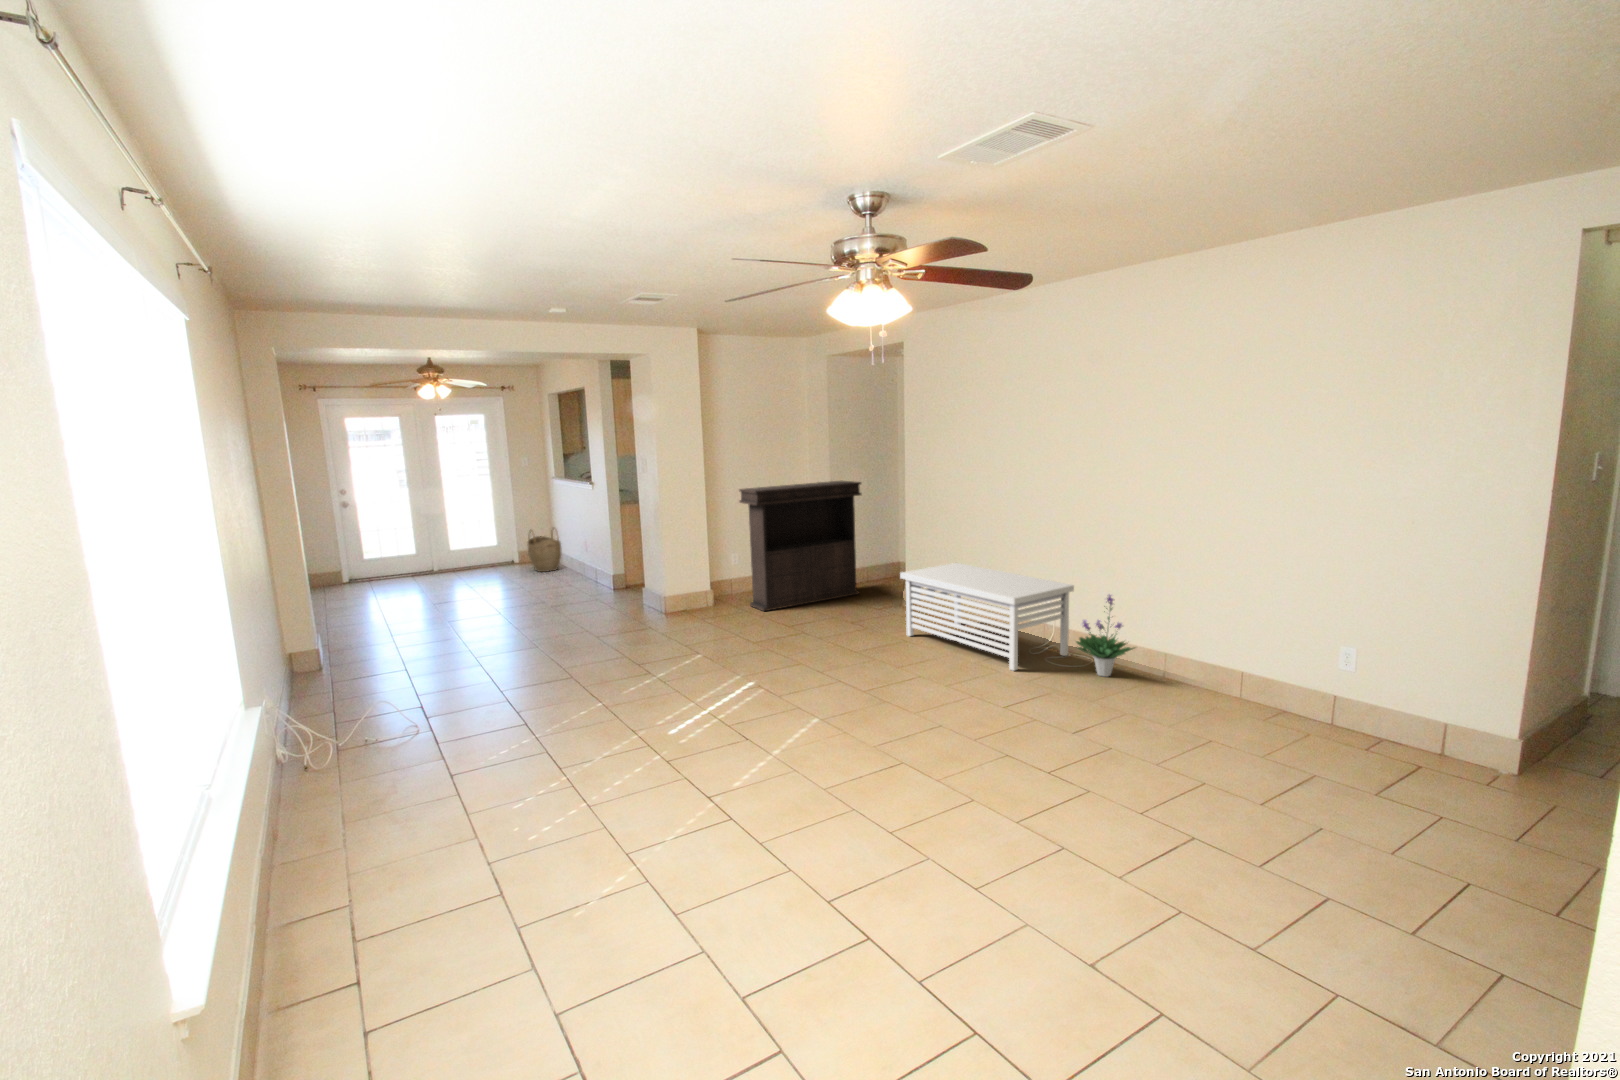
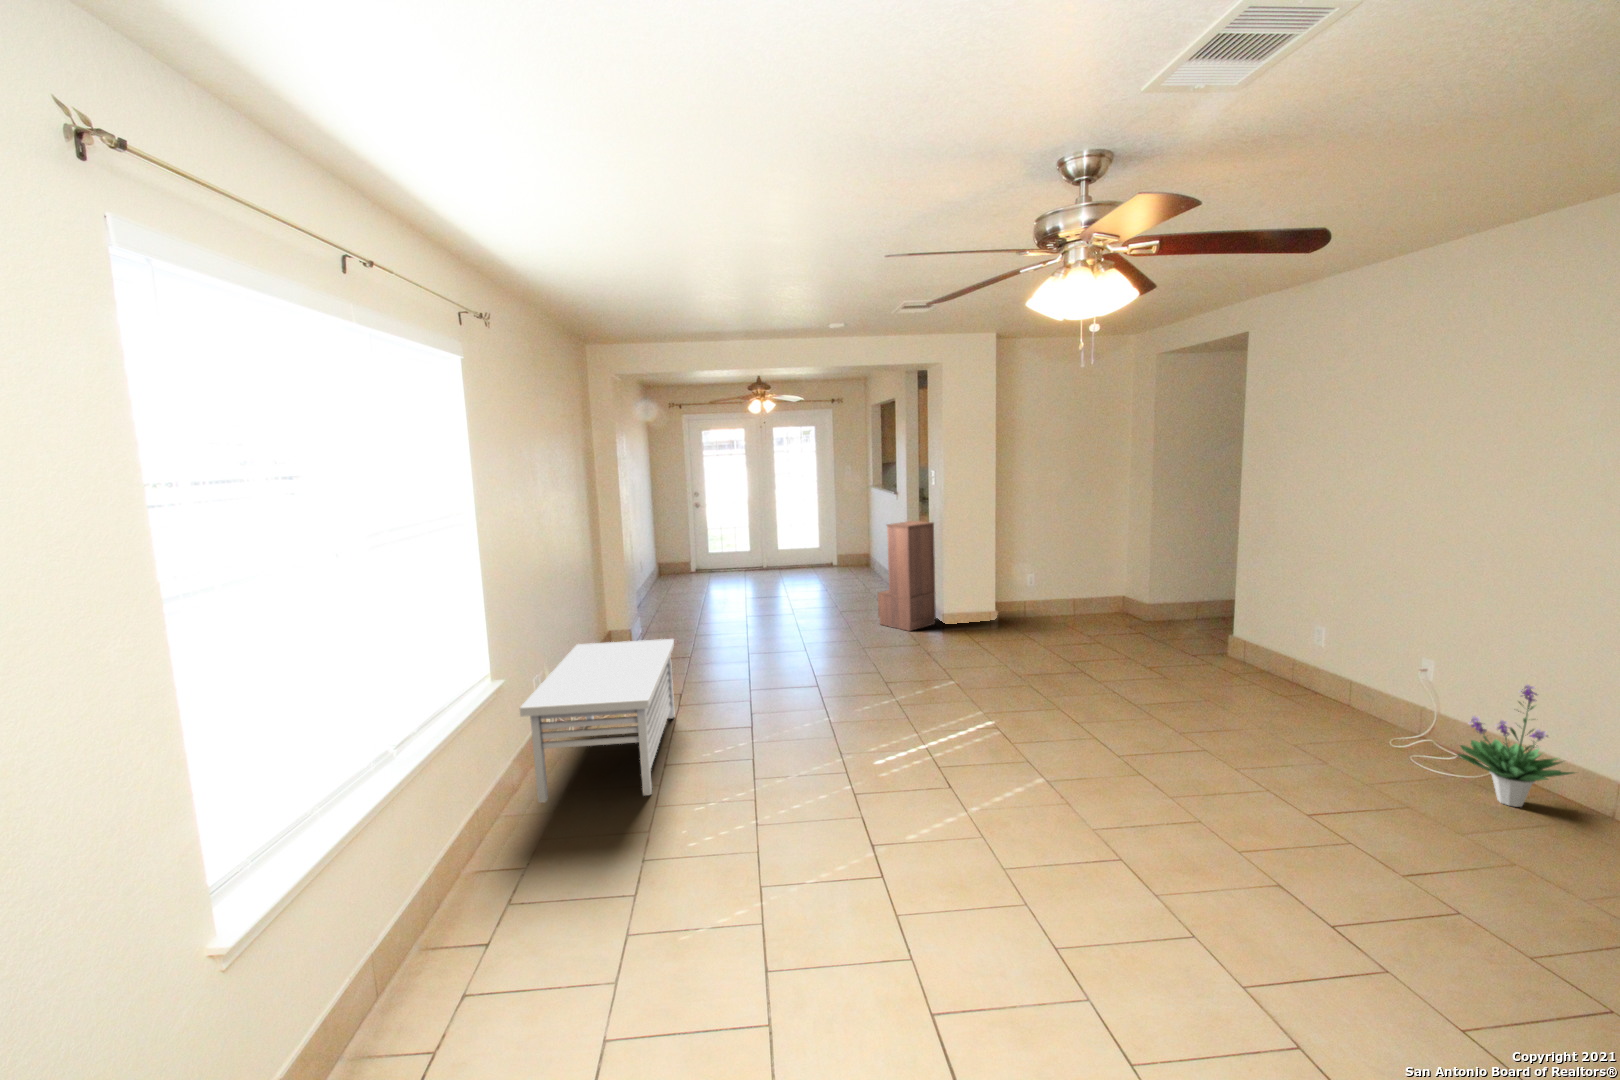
console table: present [739,481,861,611] -> none [1029,498,1184,642]
bookshelf: none [596,509,655,617] -> present [878,521,936,631]
woven basket: present [528,531,561,572] -> none [841,533,870,576]
storage bench: present [900,563,1074,671] -> present [520,639,674,803]

